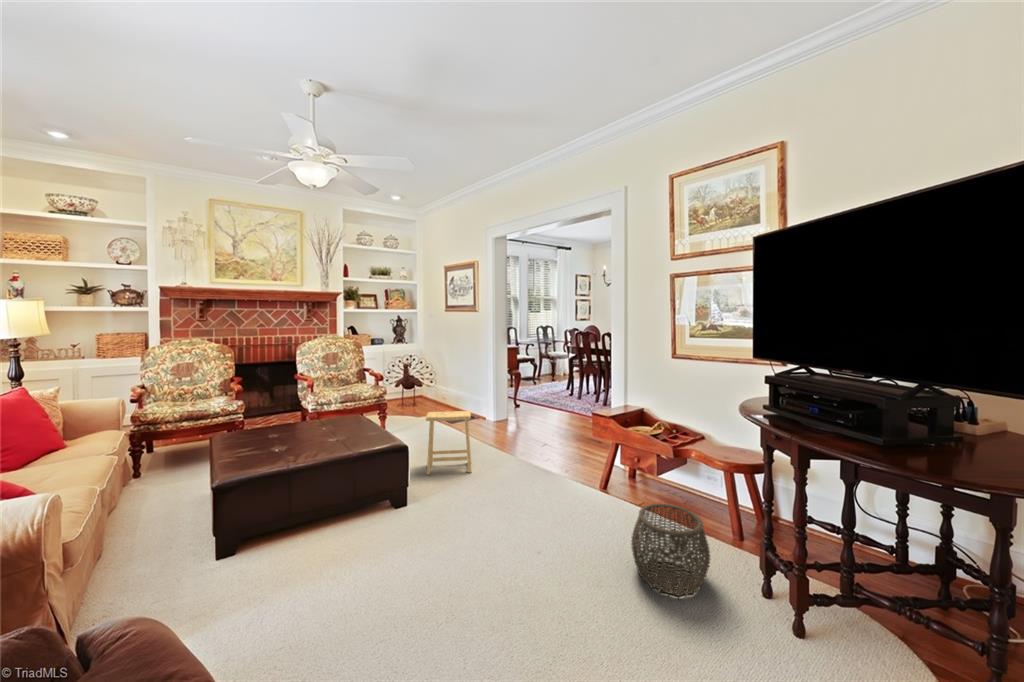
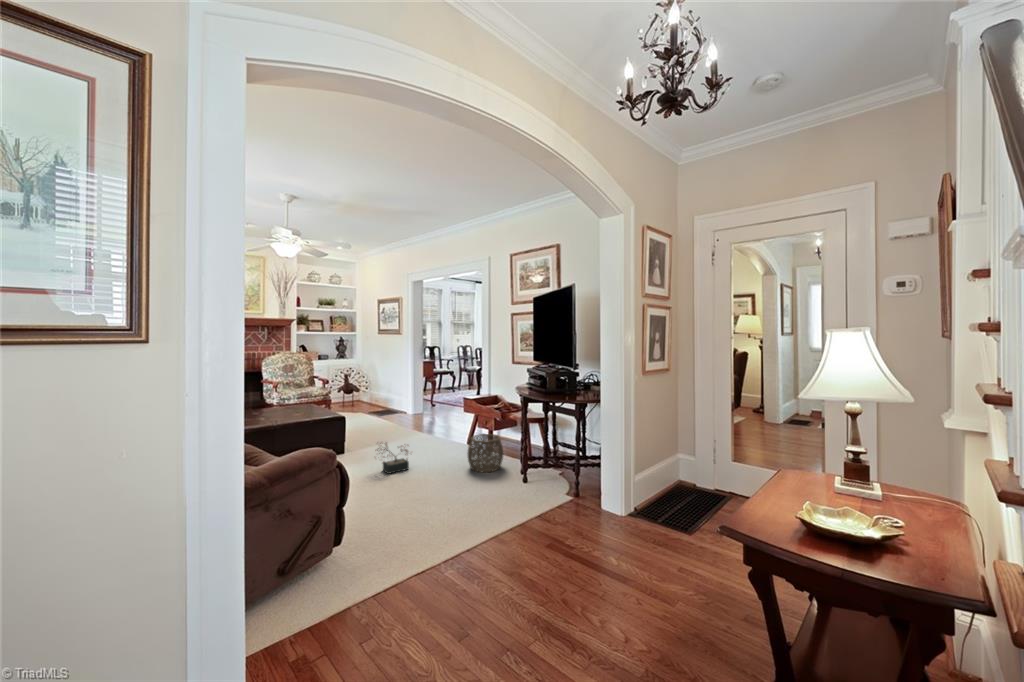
footstool: present [426,411,472,475] -> none [360,399,392,440]
decorative plant: none [456,512,523,581] -> present [375,442,409,474]

